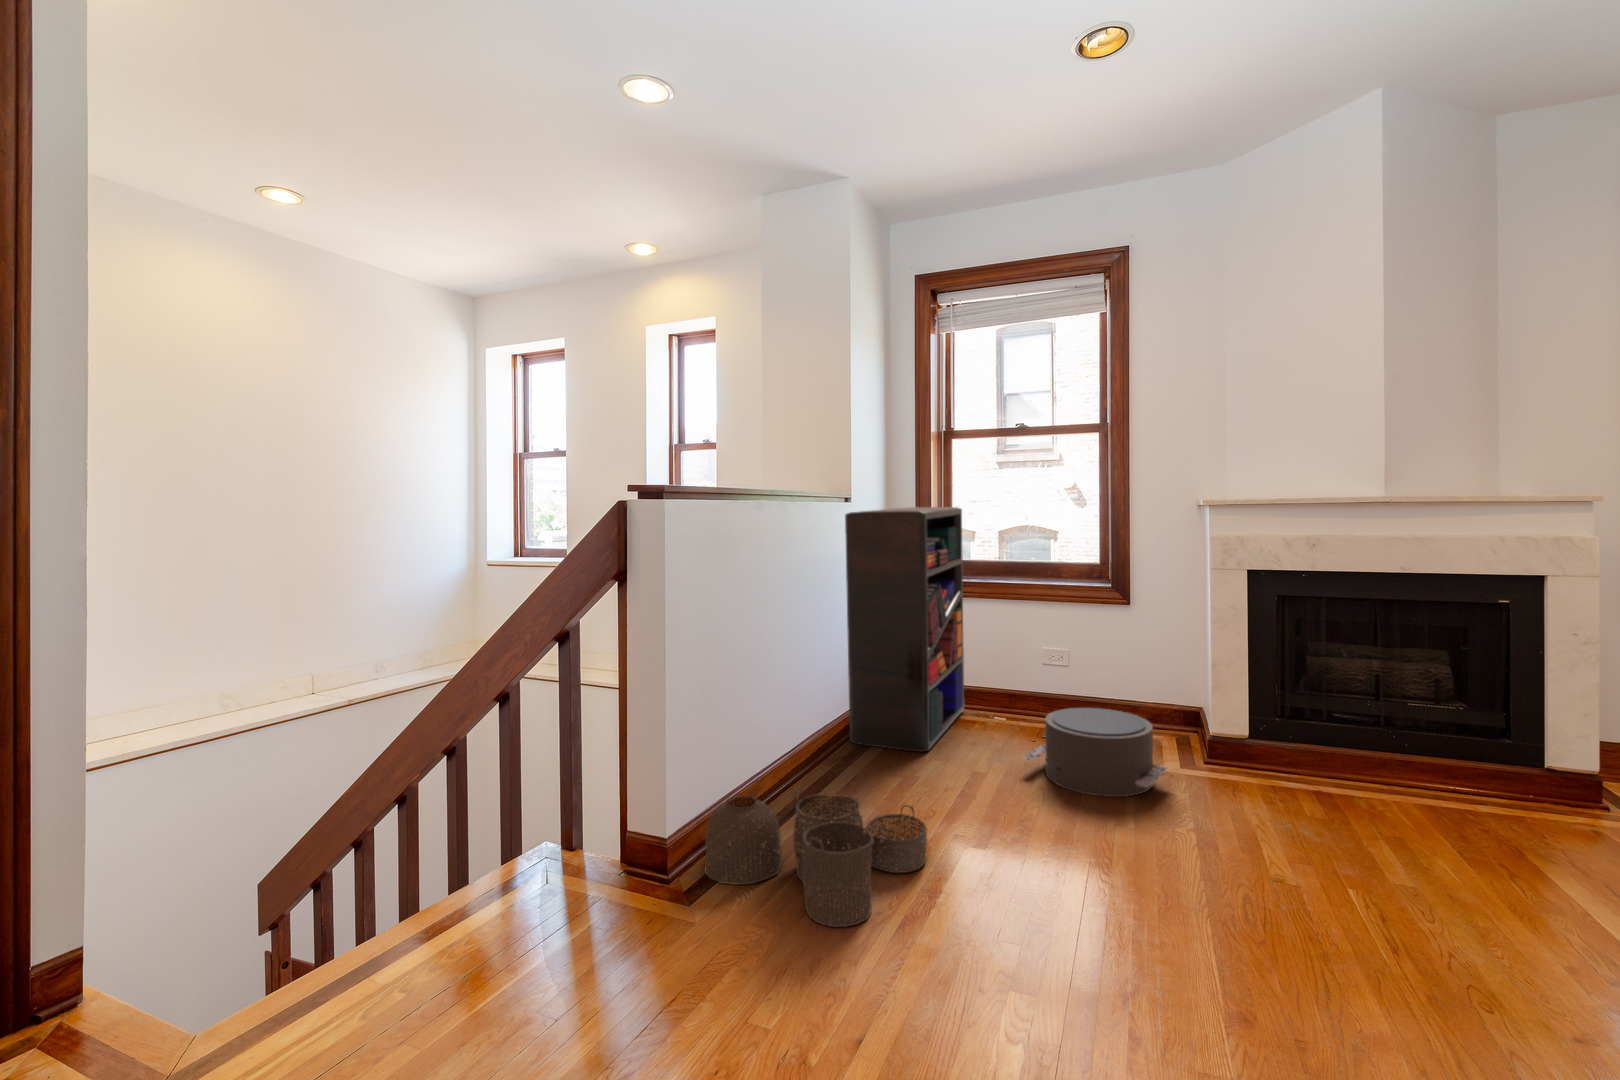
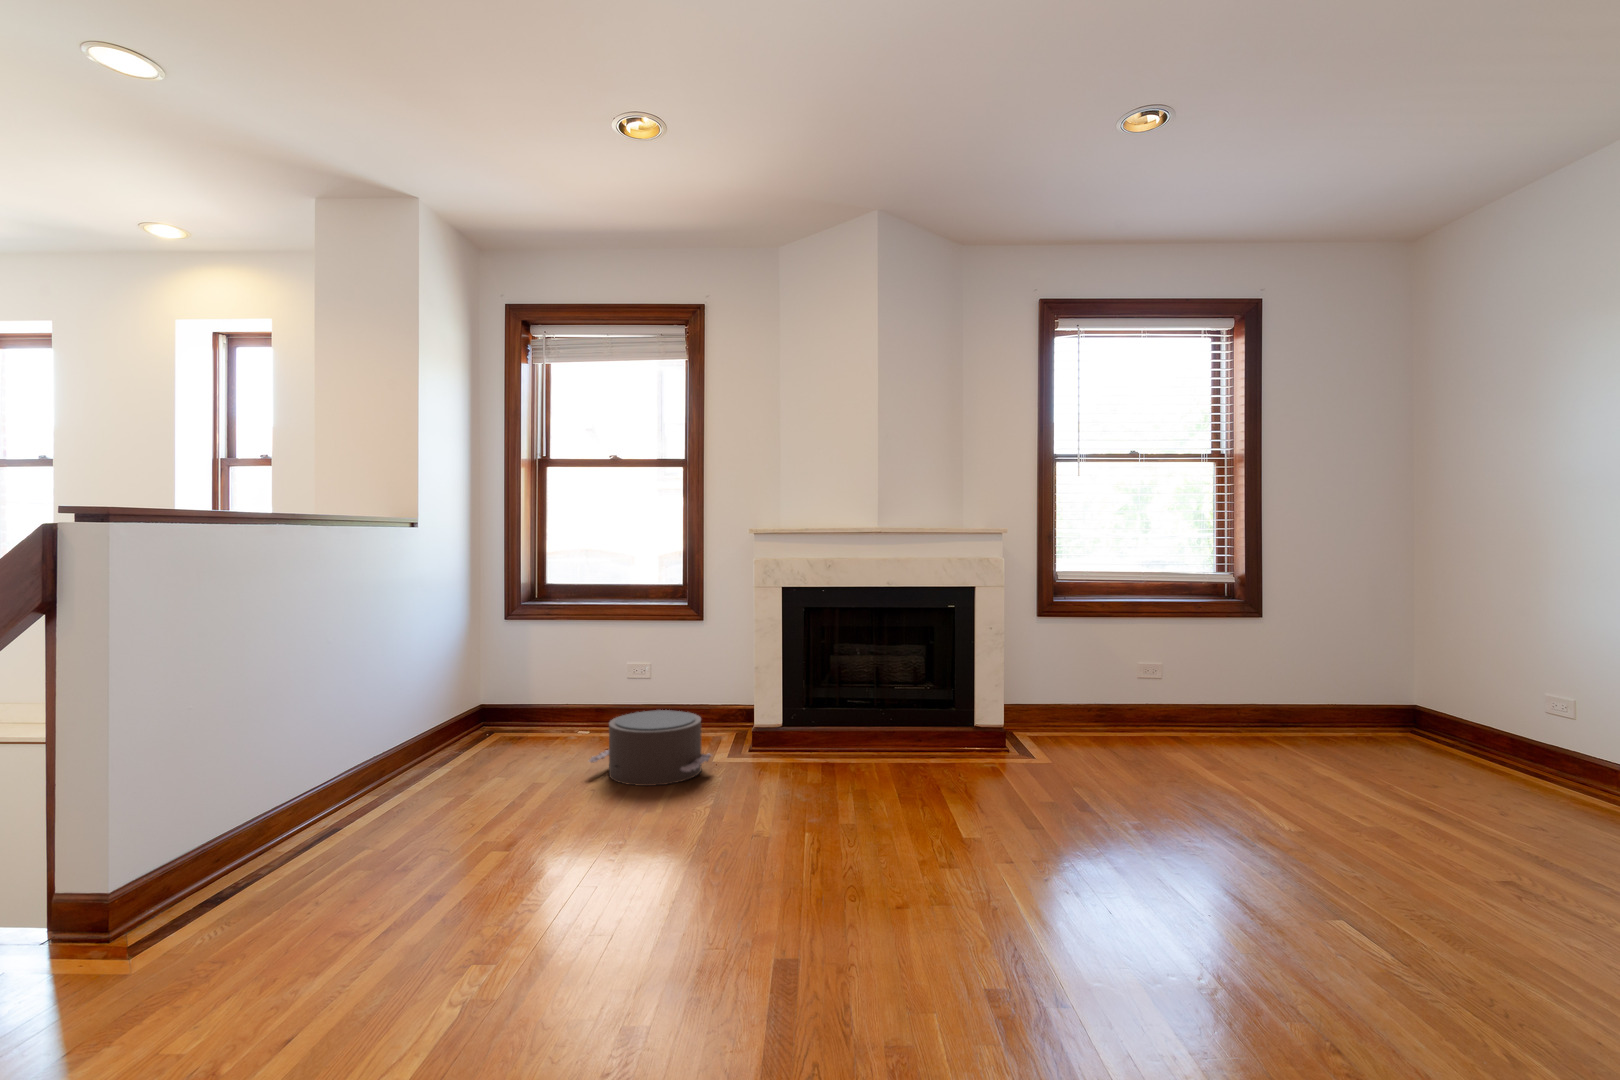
bookshelf: present [845,507,964,752] -> none [413,529,549,770]
woven basket: present [704,789,927,927] -> none [193,800,464,927]

